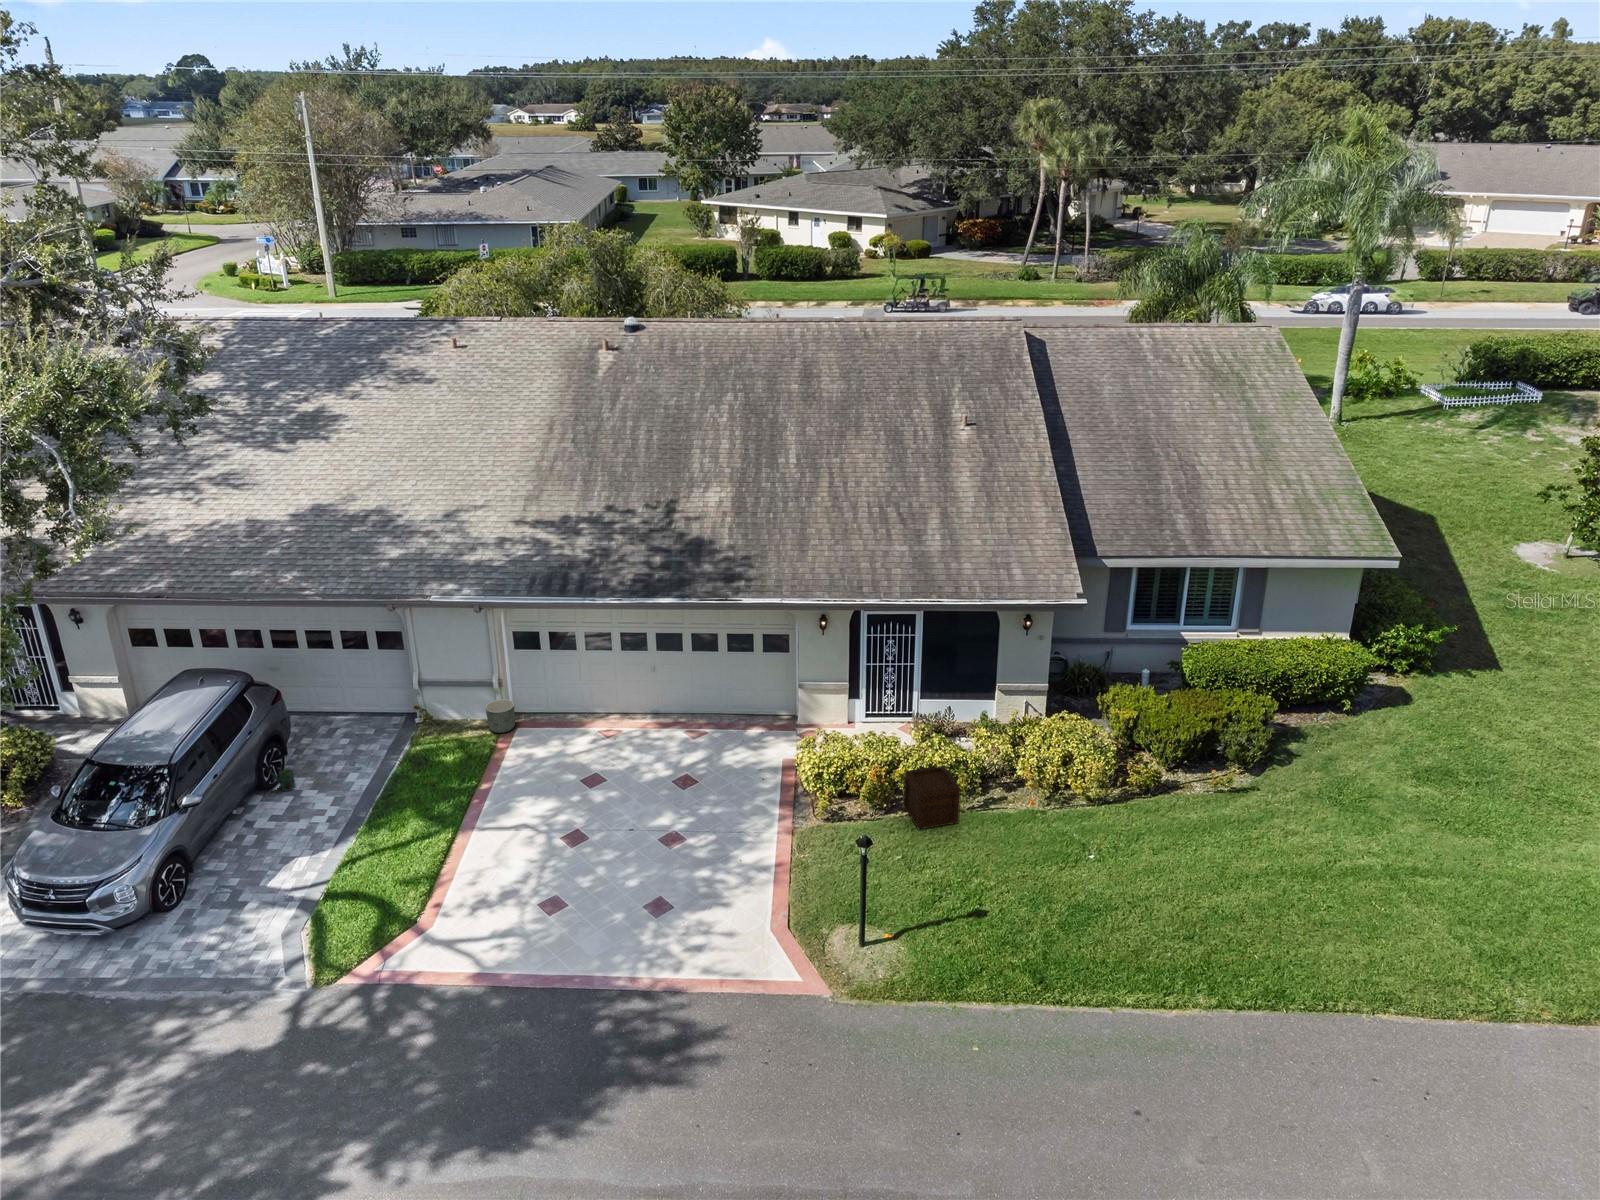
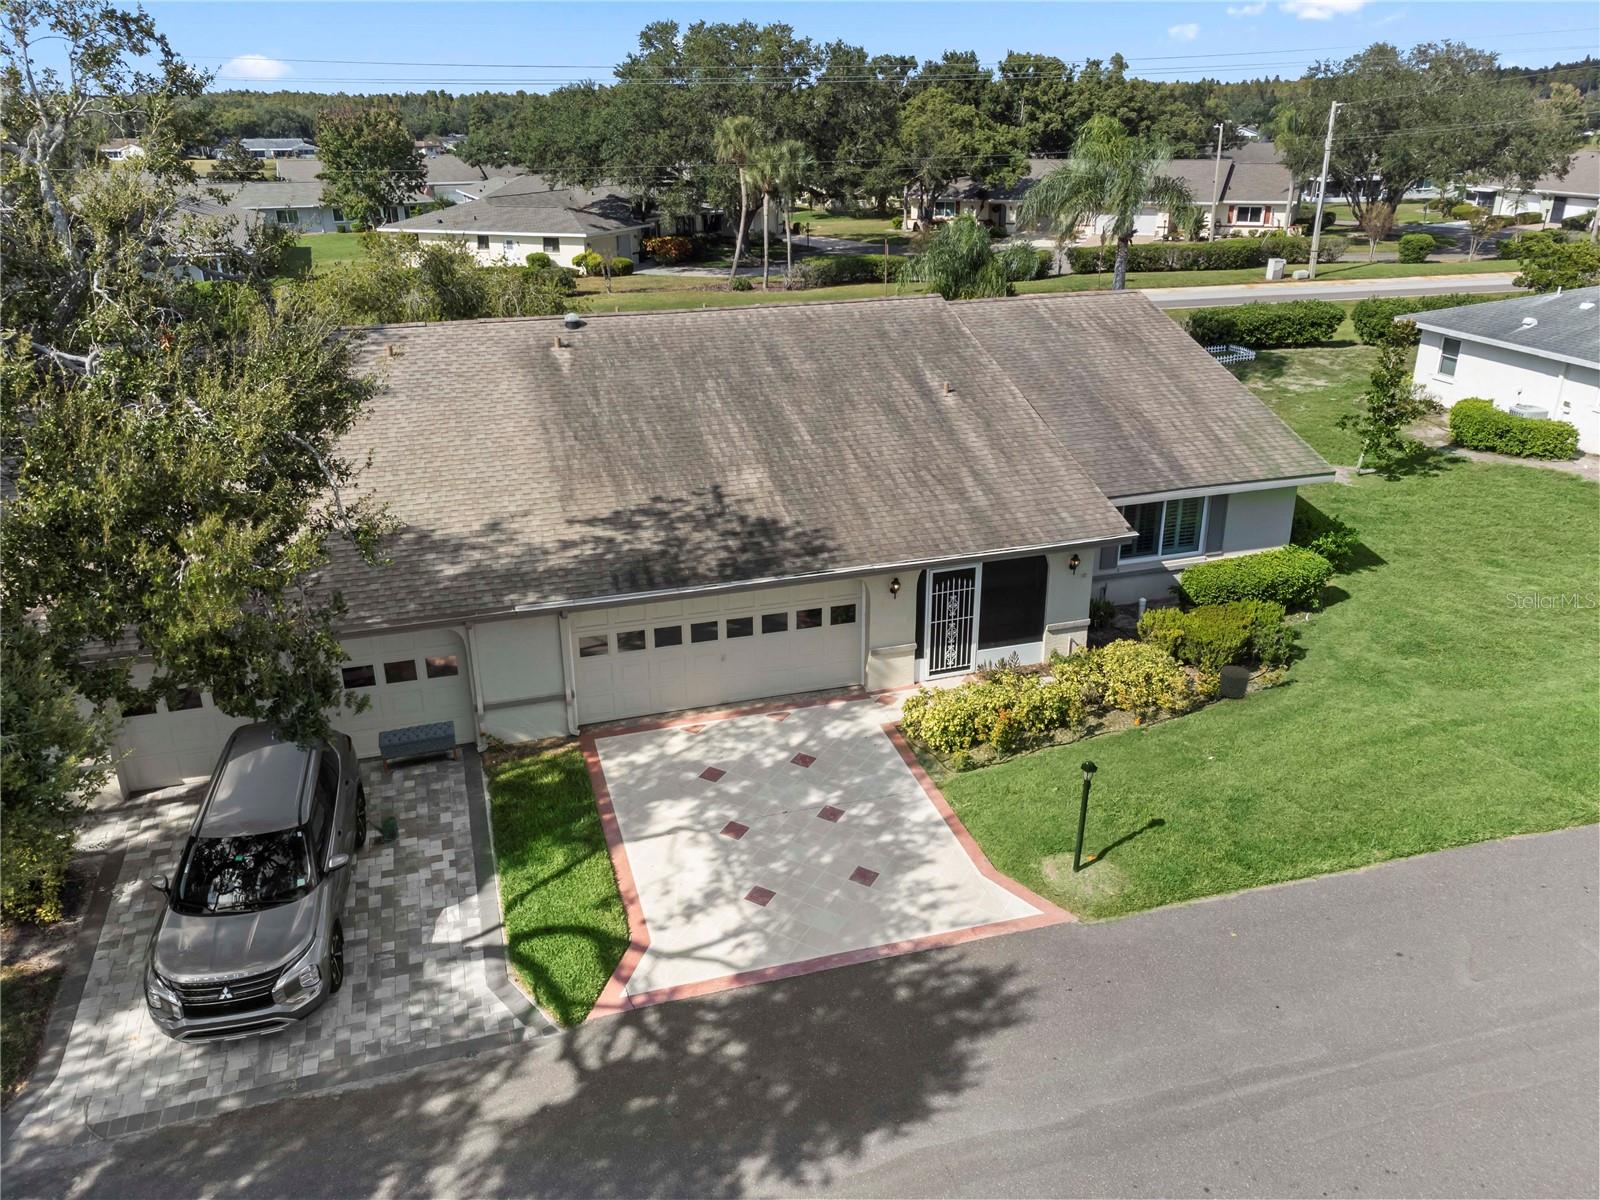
bench: none [316,691,393,729] -> present [379,721,457,772]
planter: present [485,699,515,733] -> present [1219,666,1250,698]
wooden crate: present [903,766,961,829] -> none [1021,700,1083,762]

